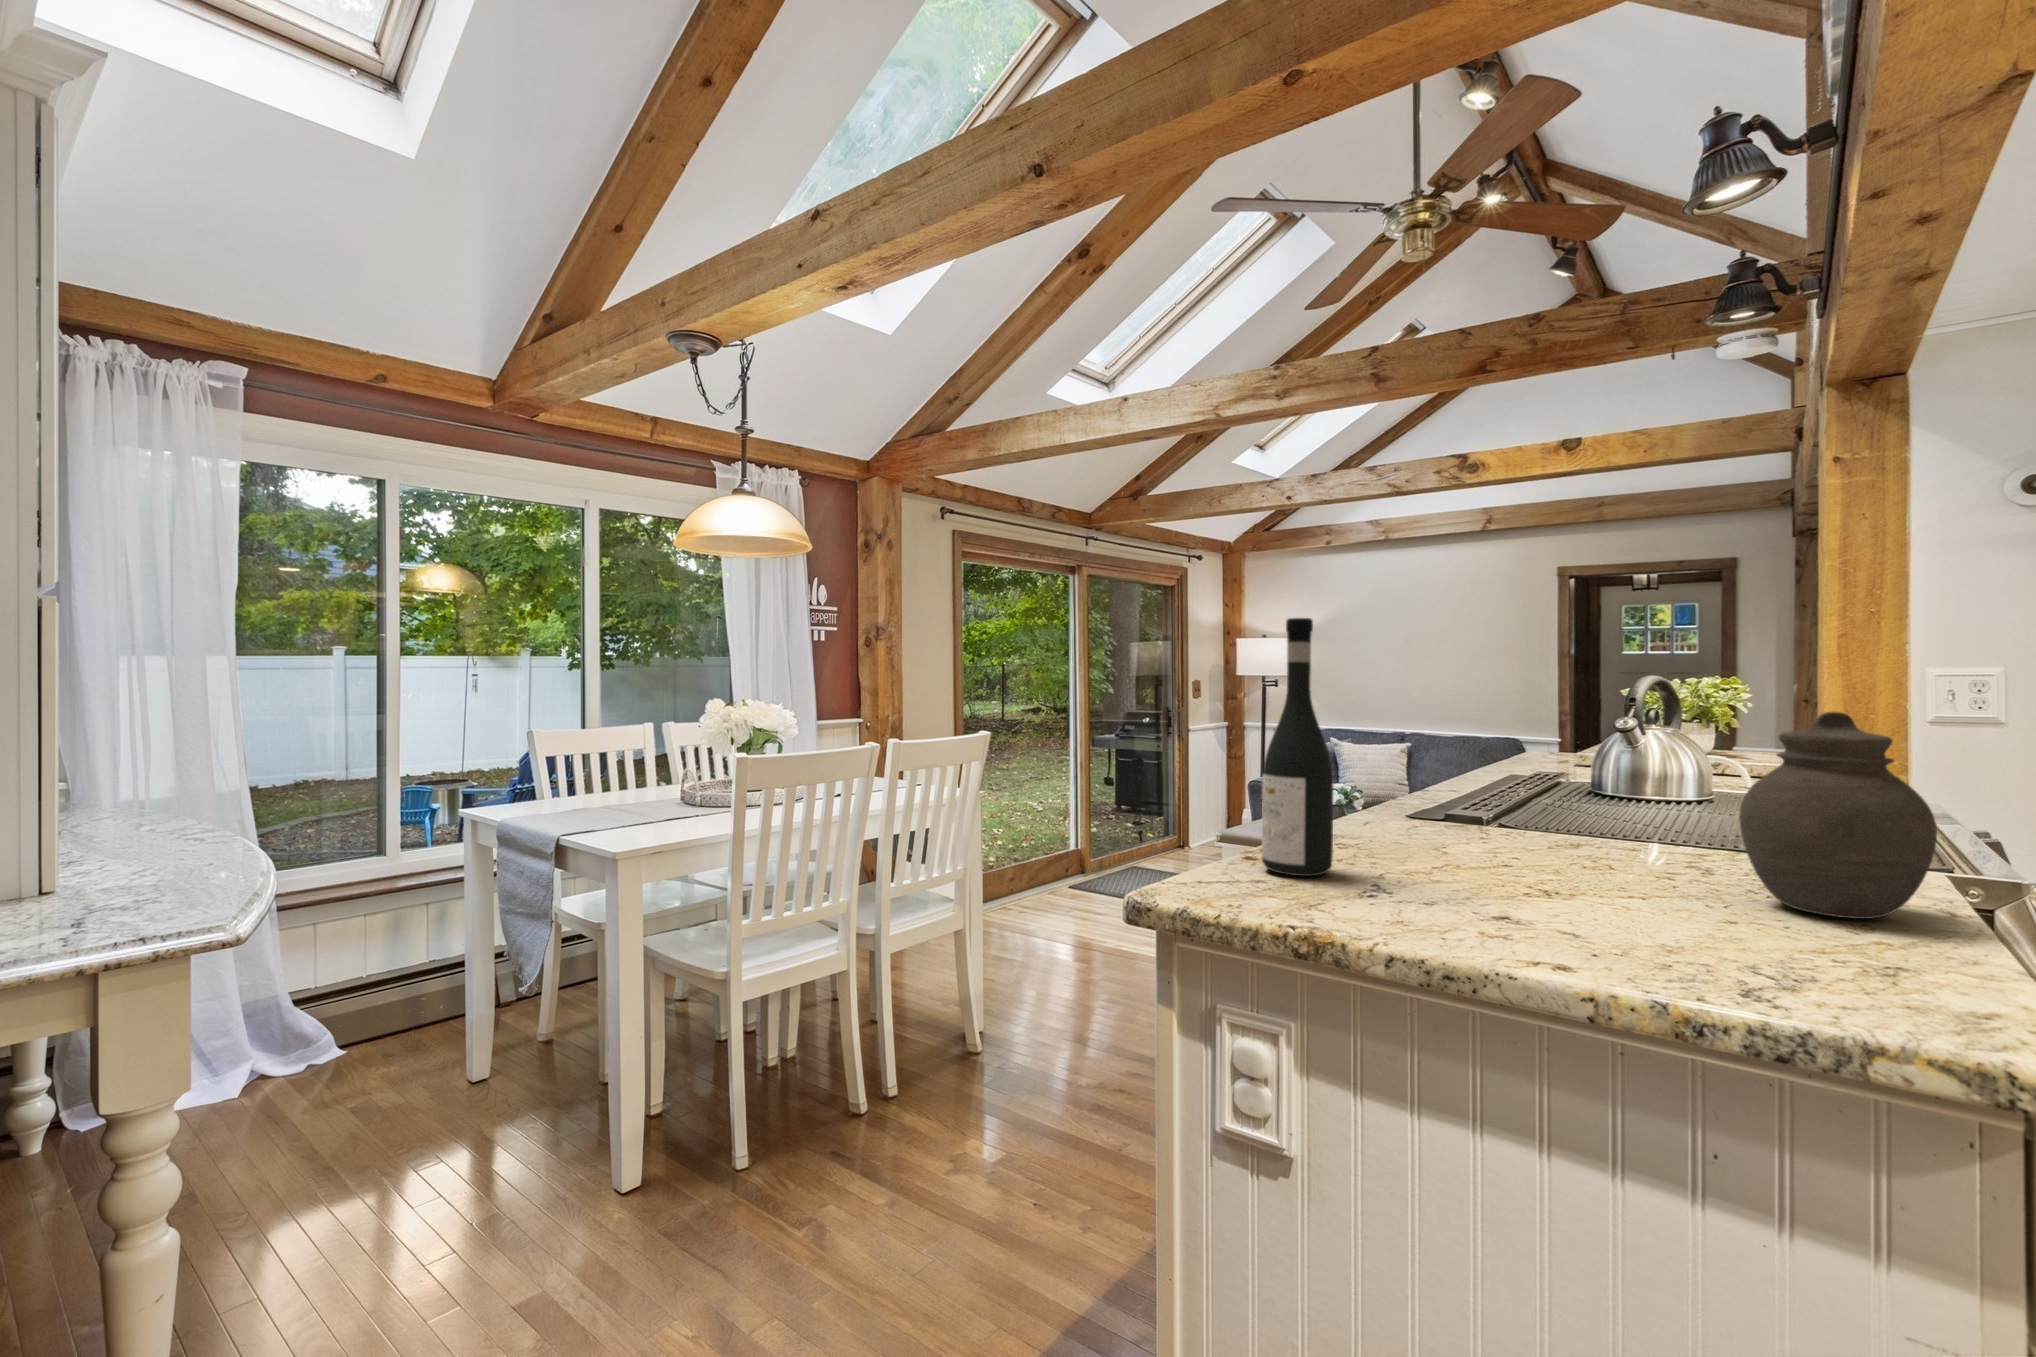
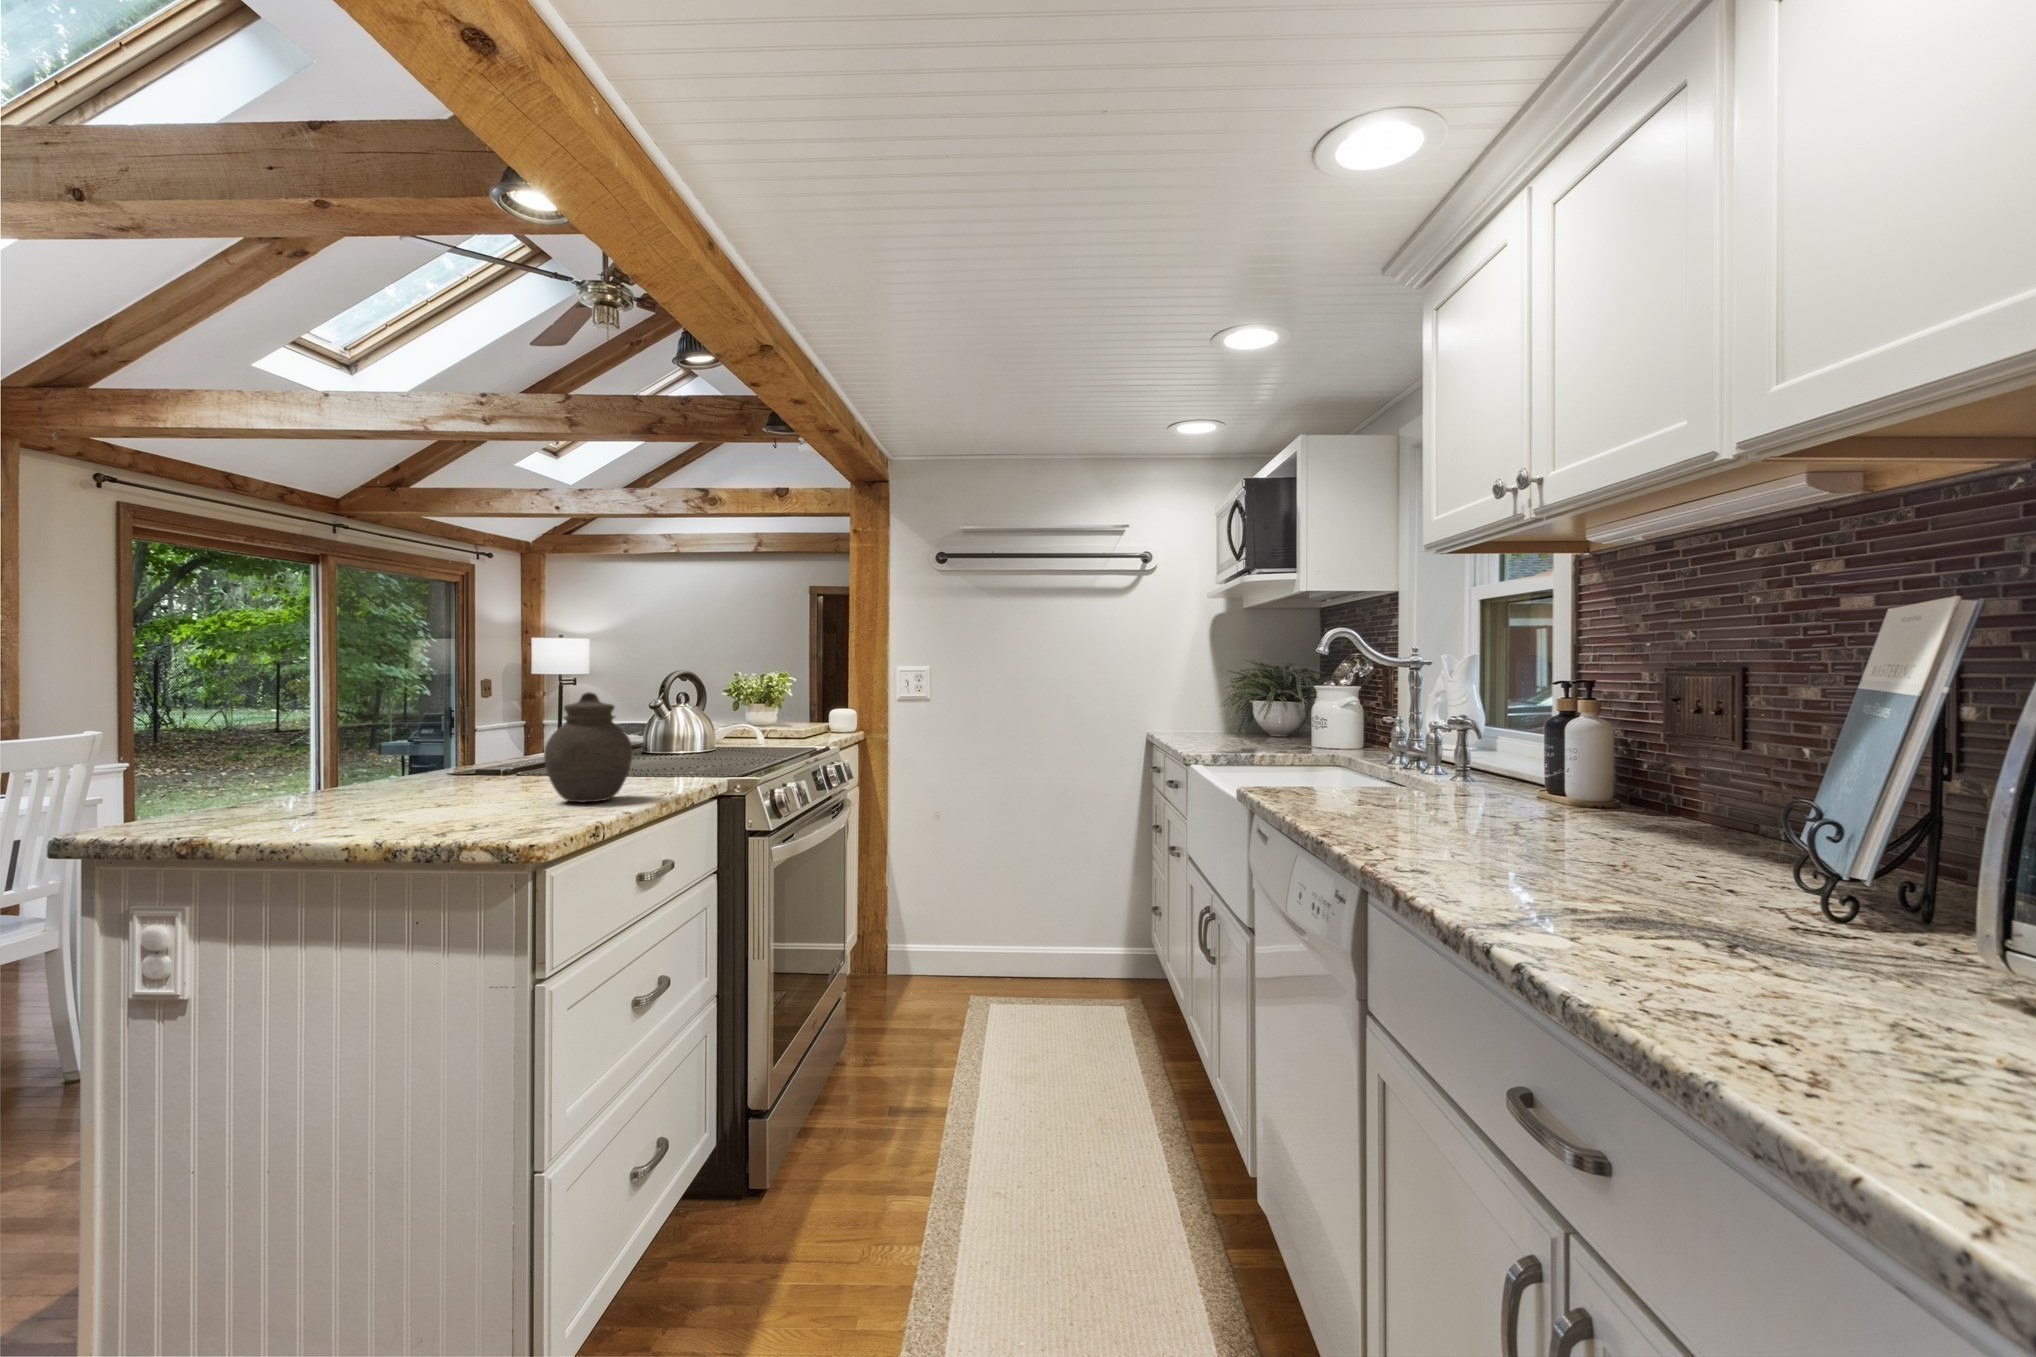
wine bottle: present [1262,618,1334,876] -> none [219,634,283,816]

